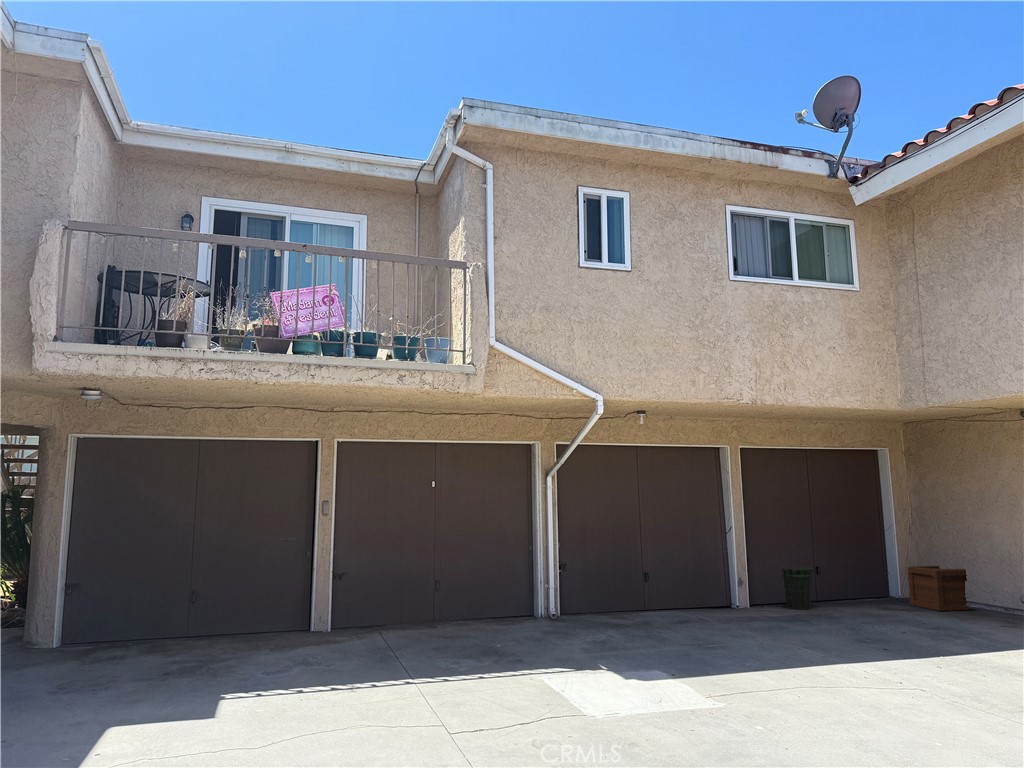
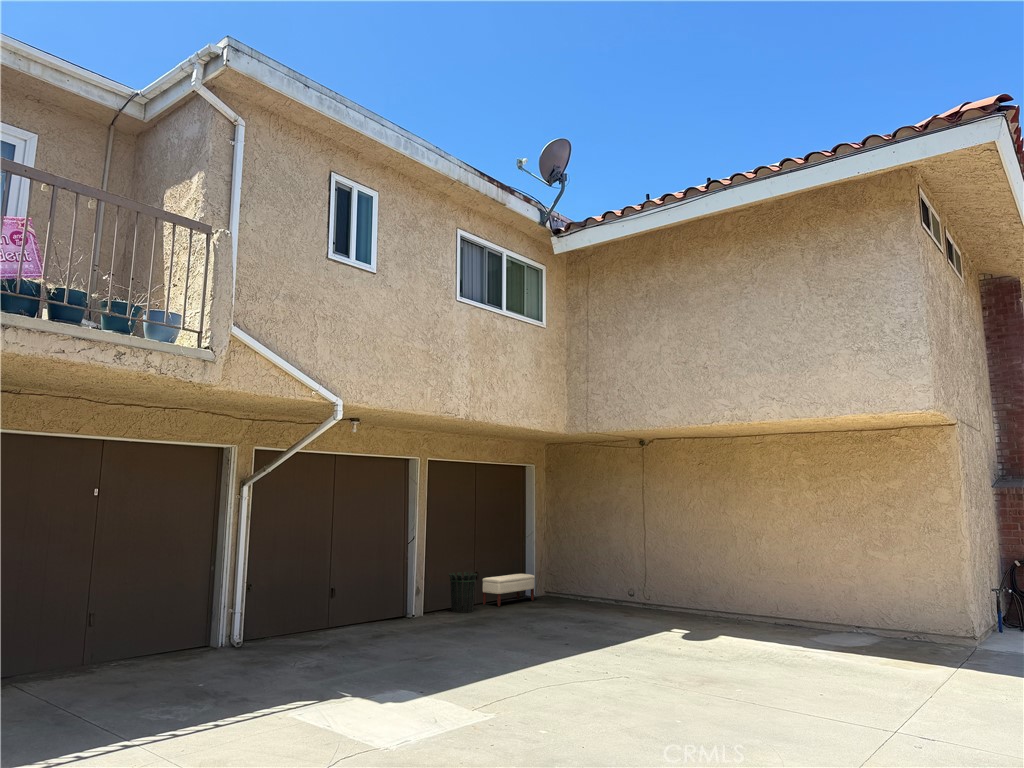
wooden crate: present [908,566,973,611] -> none [543,566,589,605]
bench: none [827,572,898,607] -> present [482,574,535,607]

